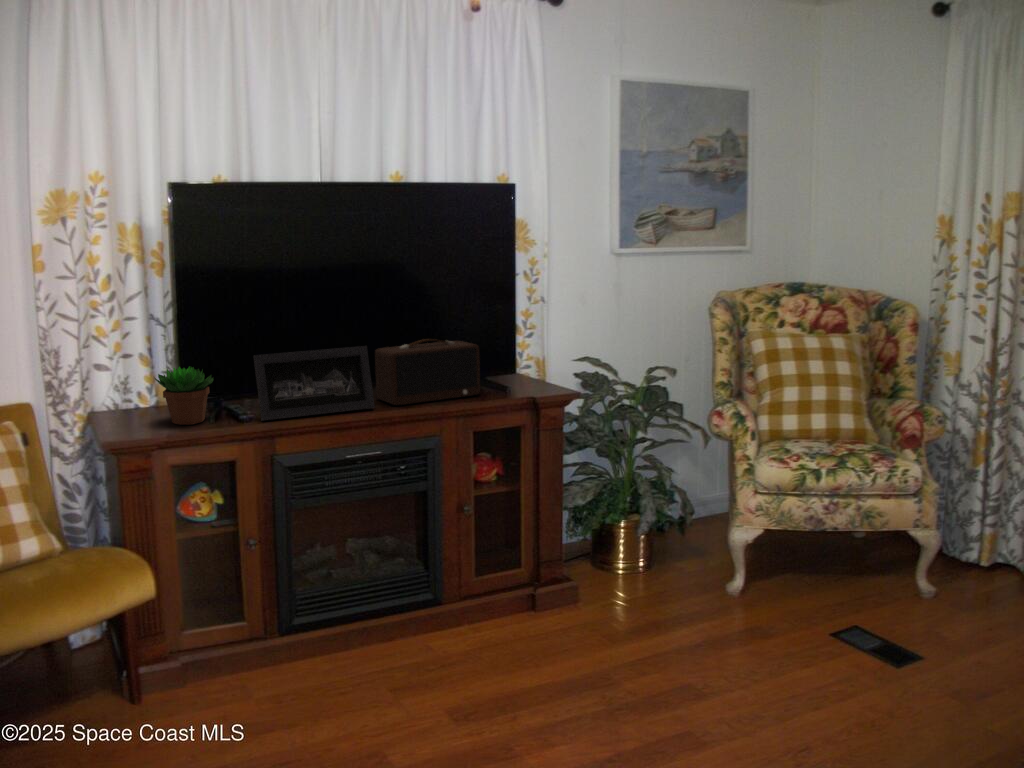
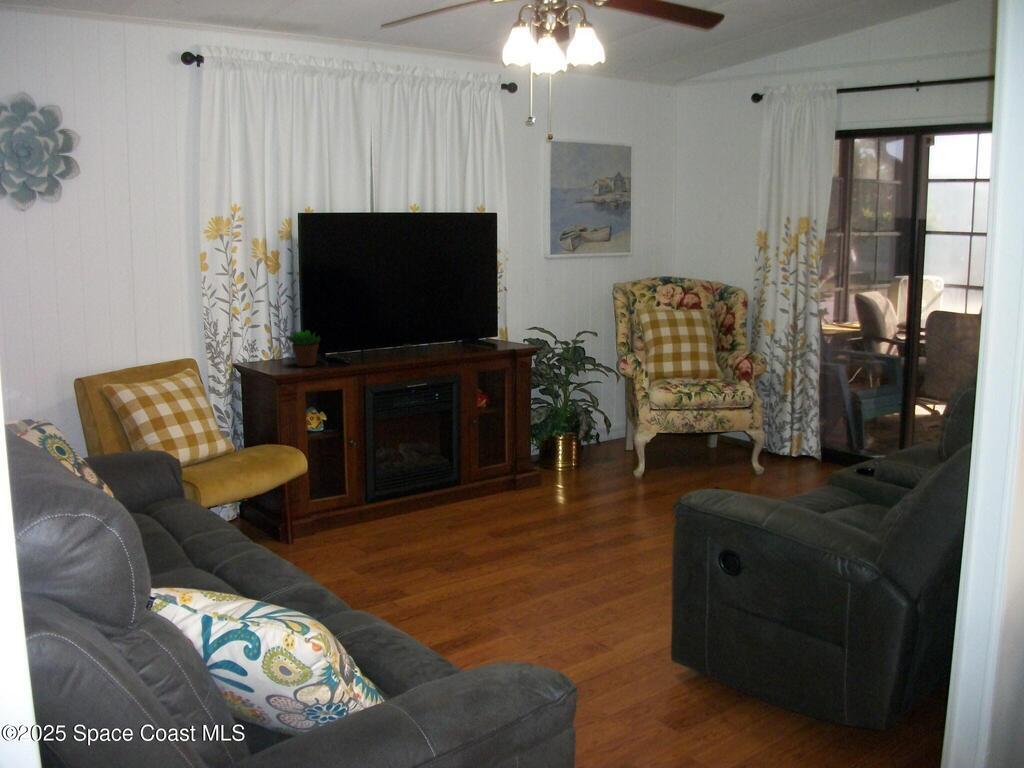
speaker: present [375,339,480,405] -> none [413,313,479,354]
picture frame: present [253,346,375,421] -> none [346,316,419,364]

